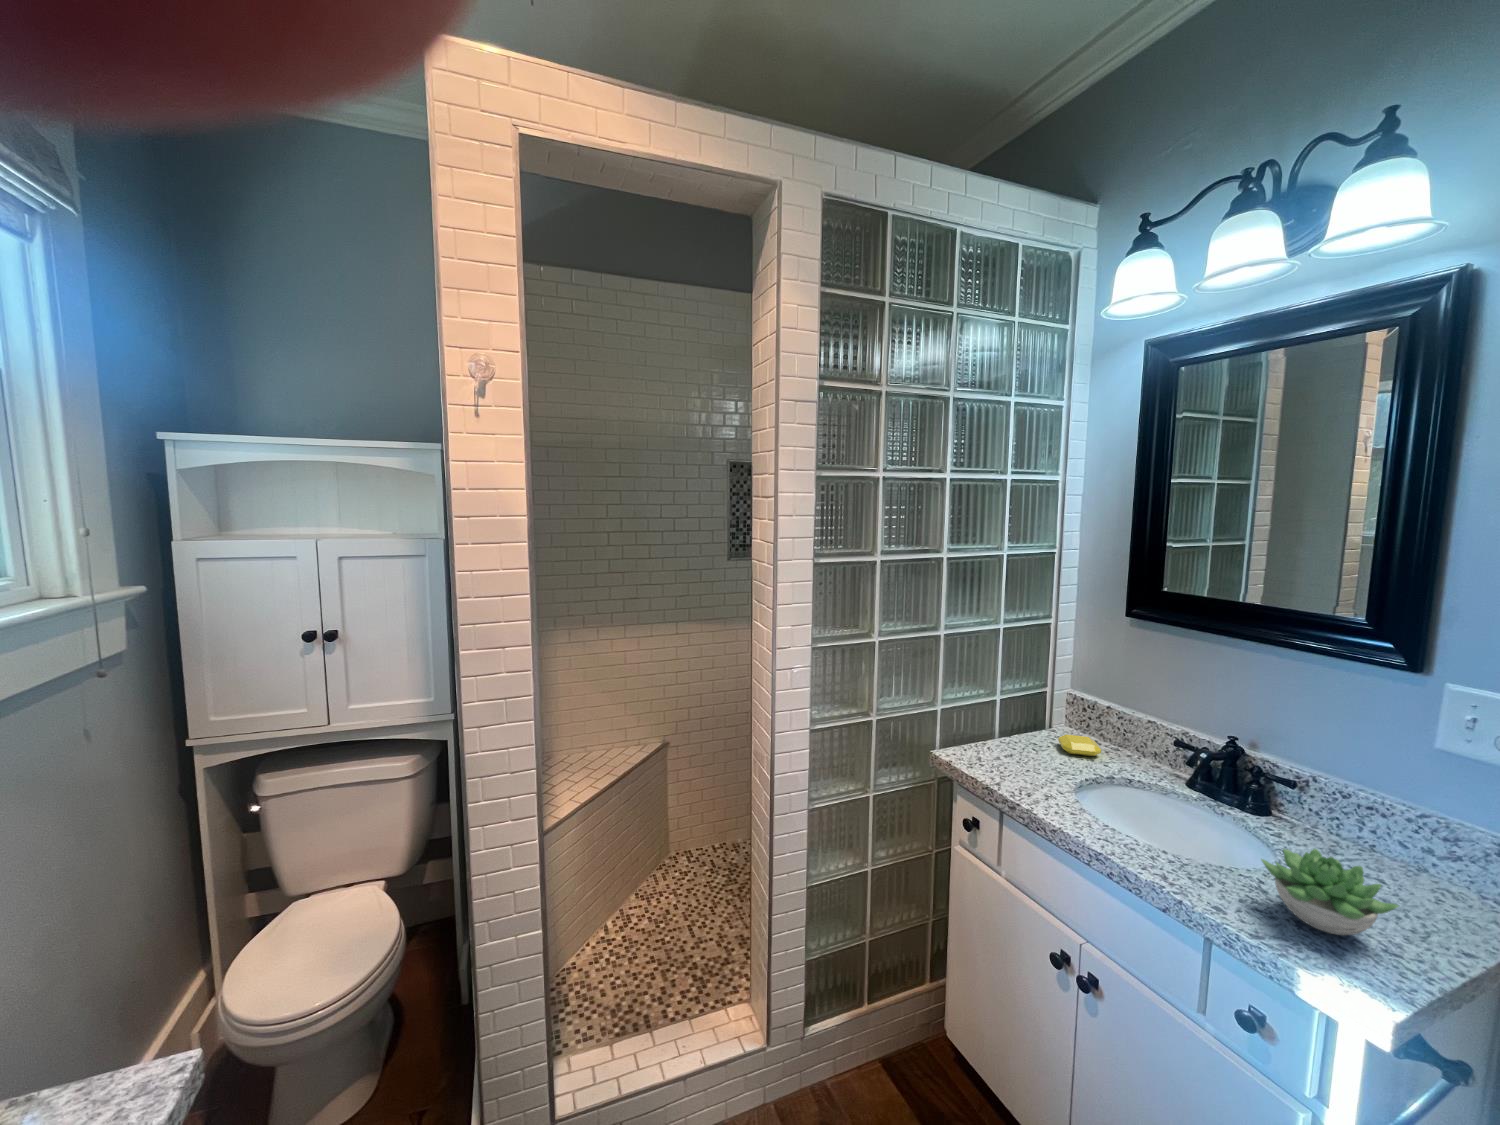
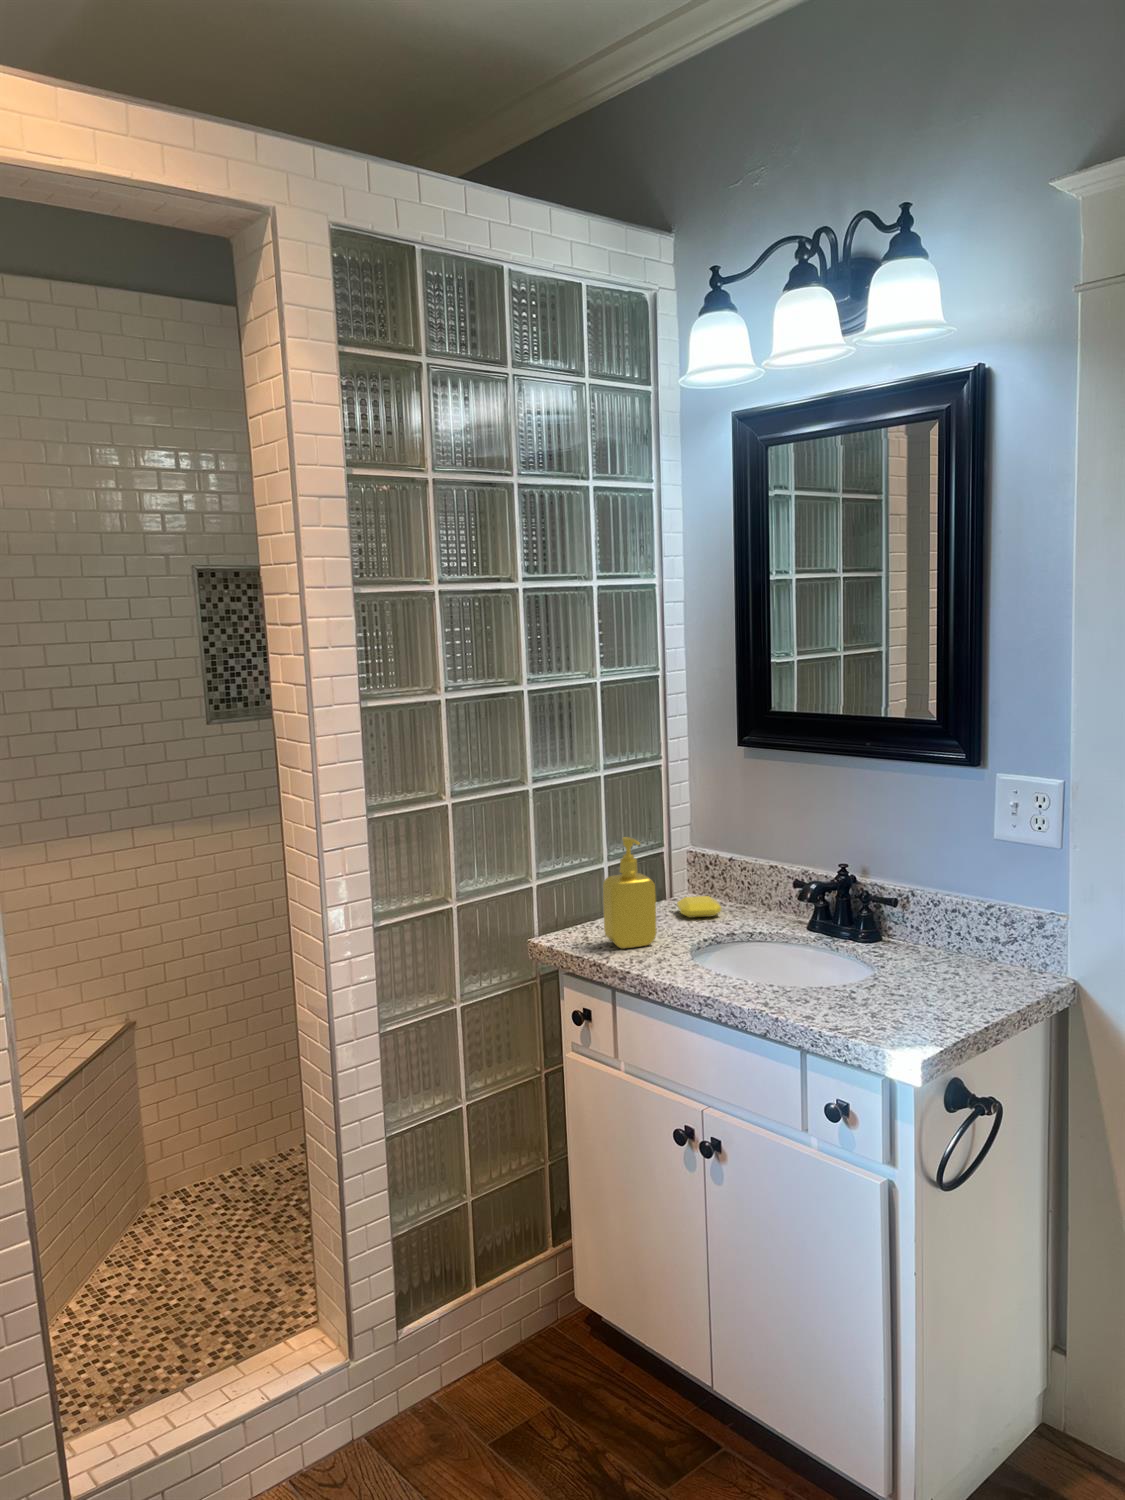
soap dispenser: none [997,684,1047,778] -> present [603,837,657,949]
succulent plant: present [1261,849,1399,935] -> none [832,943,926,1013]

